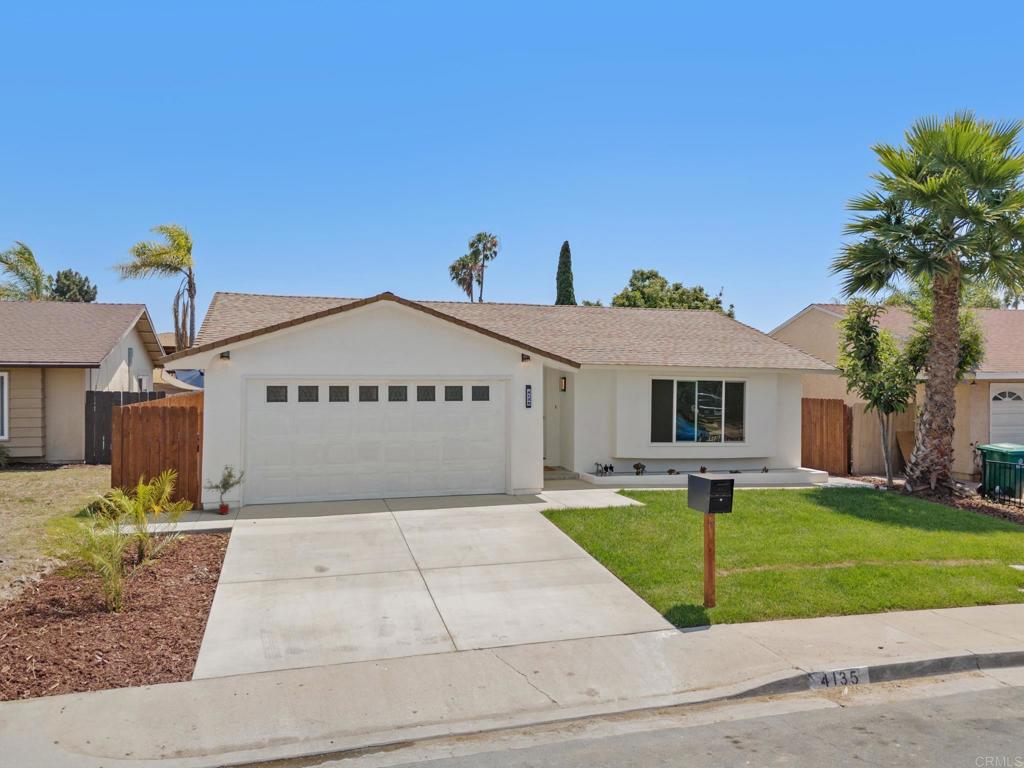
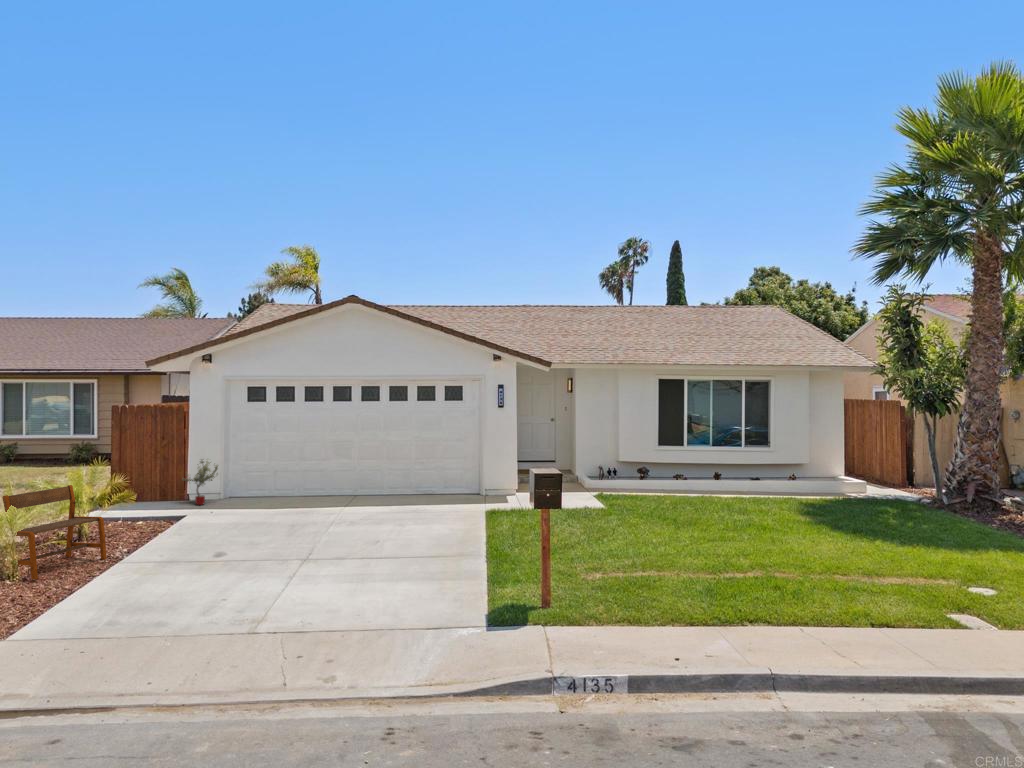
bench: none [106,502,204,609] -> present [2,485,107,579]

